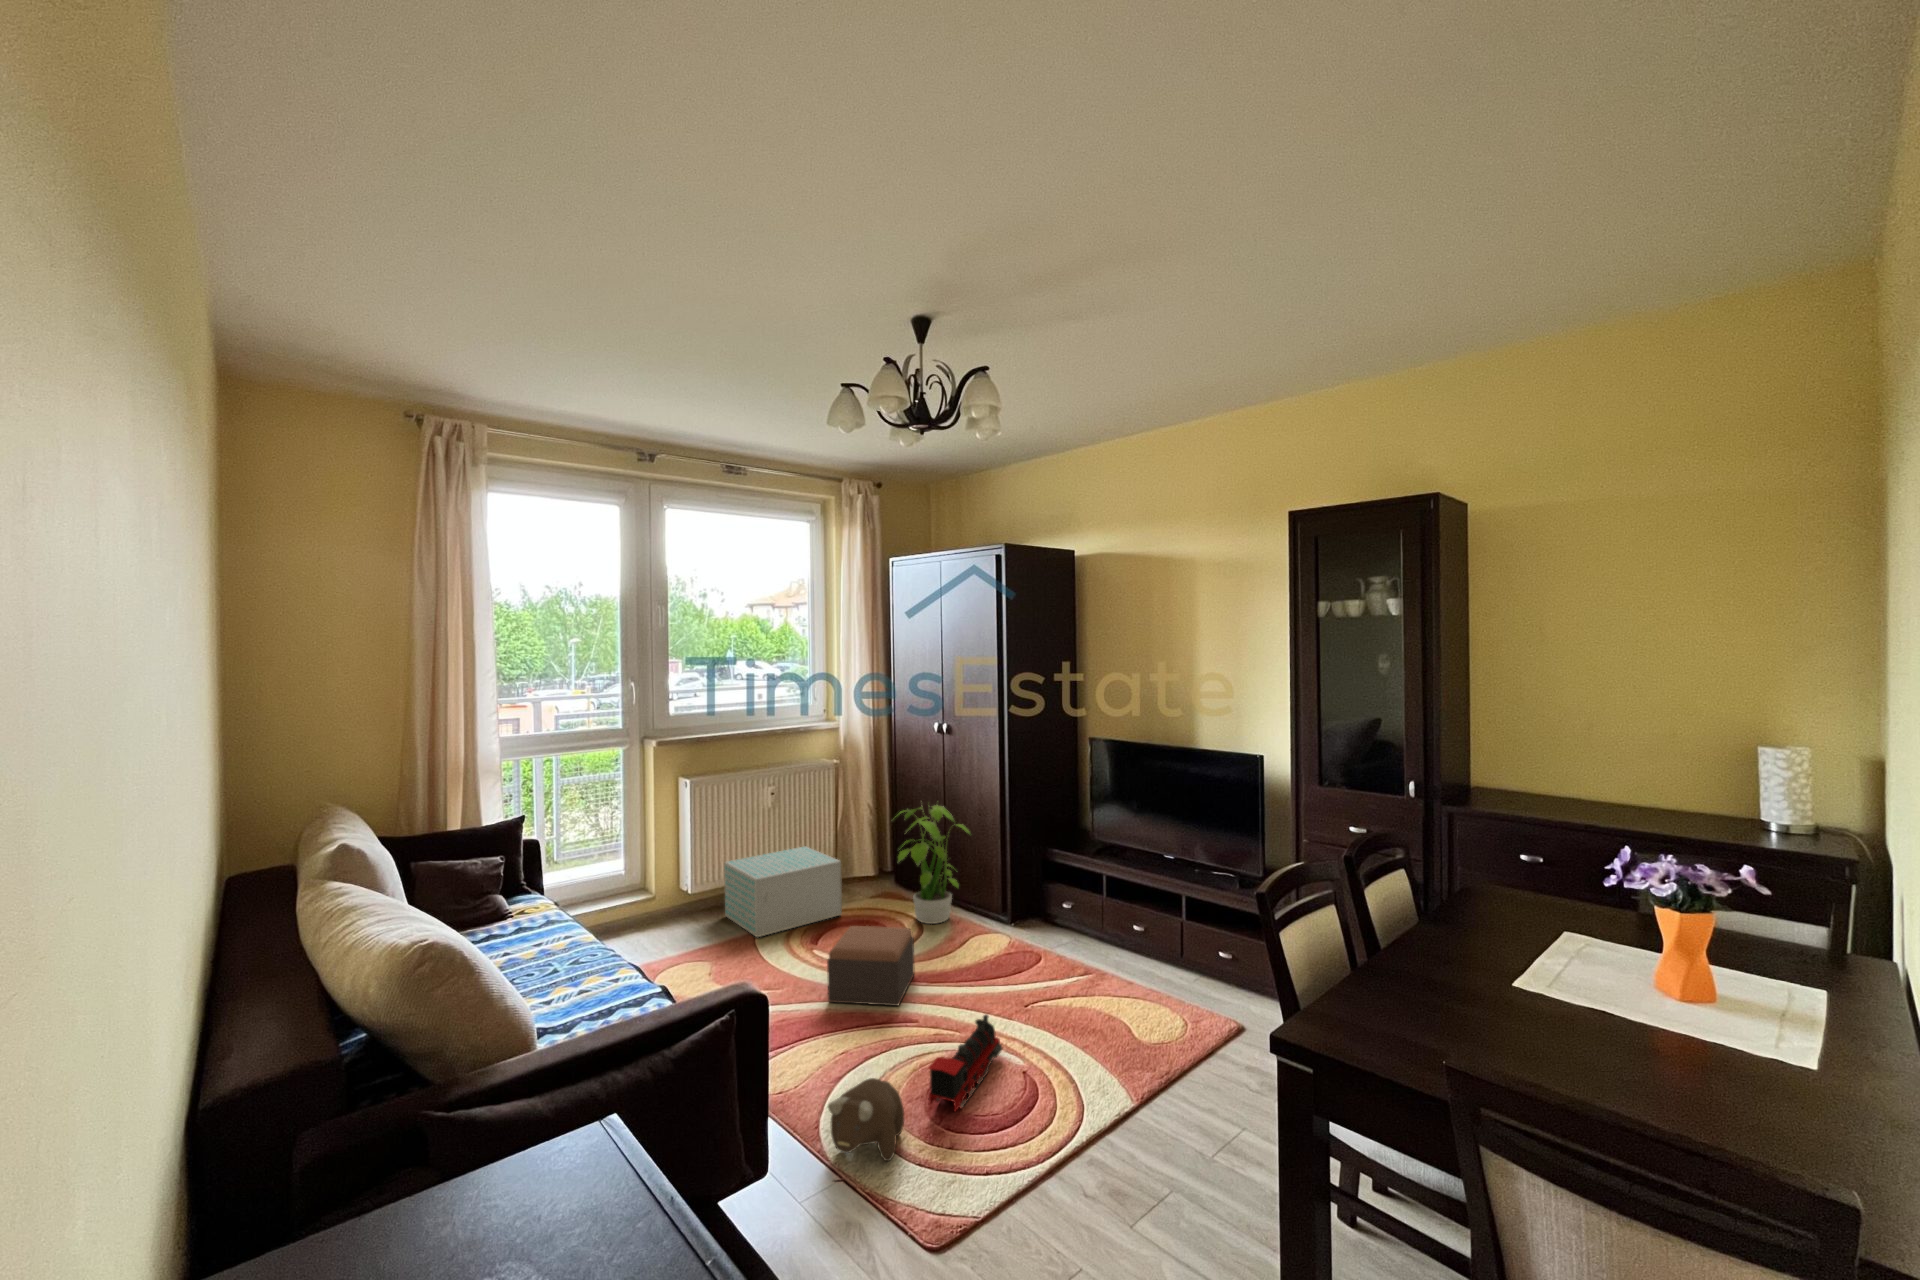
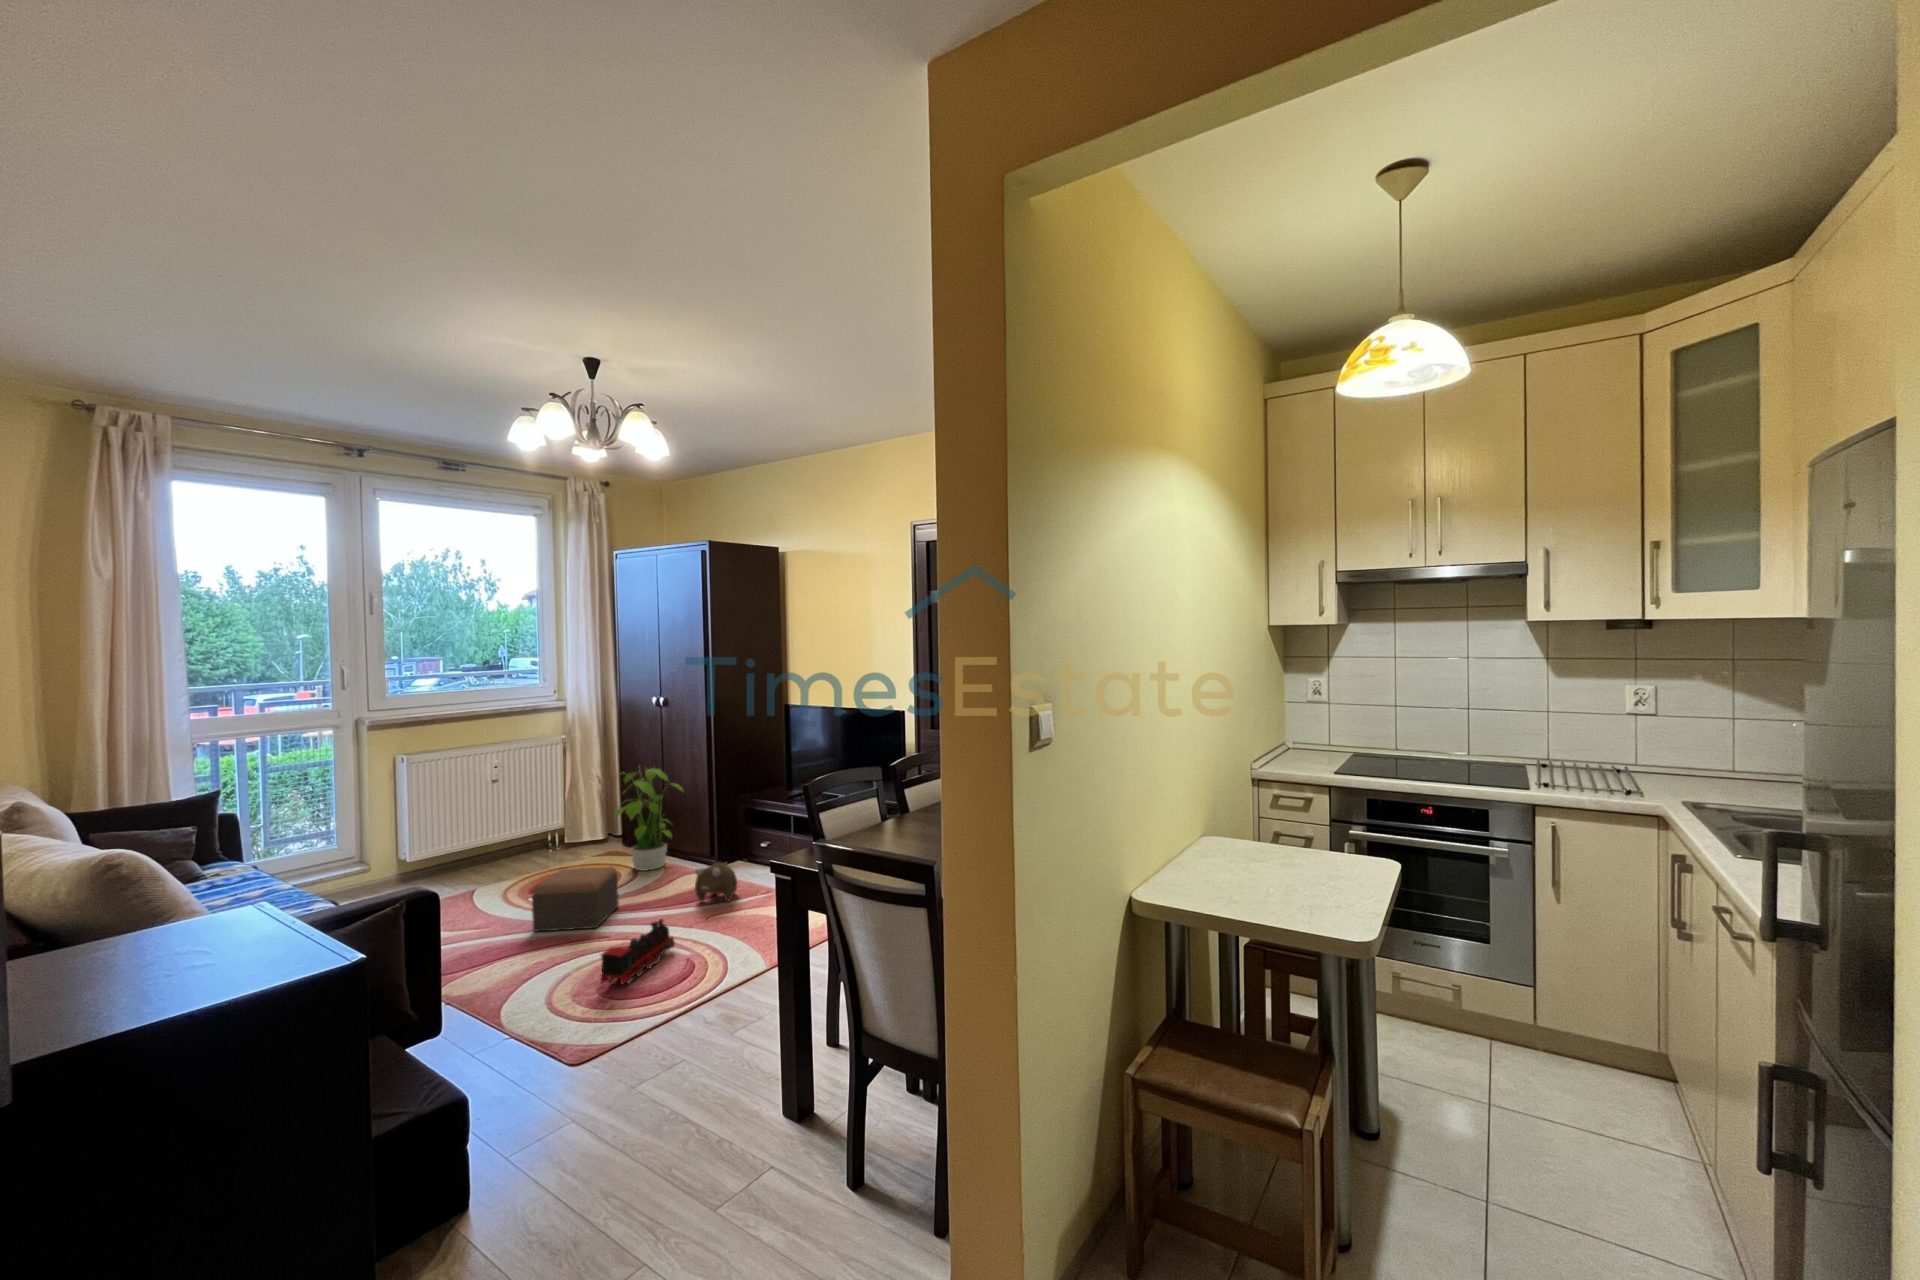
storage box: present [724,846,842,937] -> none [444,814,564,893]
plush toy: present [828,1078,904,1161] -> present [695,862,737,901]

